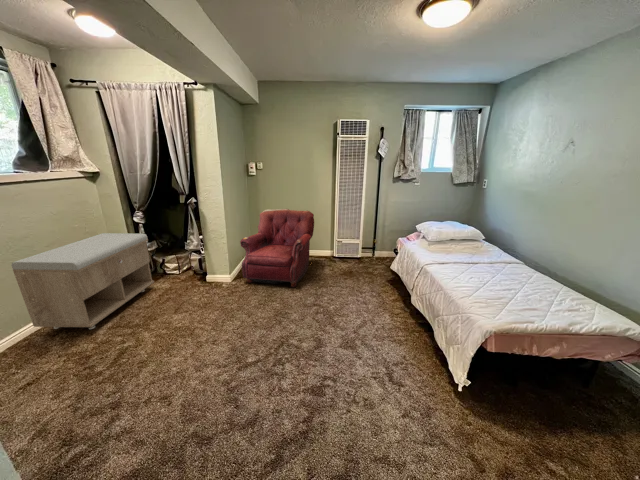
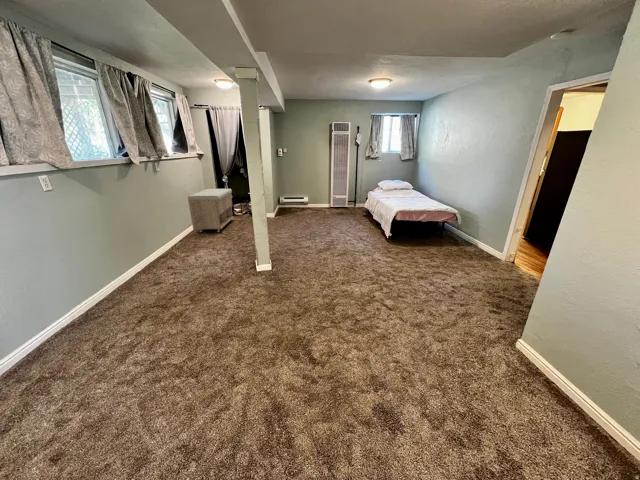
armchair: present [240,209,314,287] -> none [280,177,320,218]

